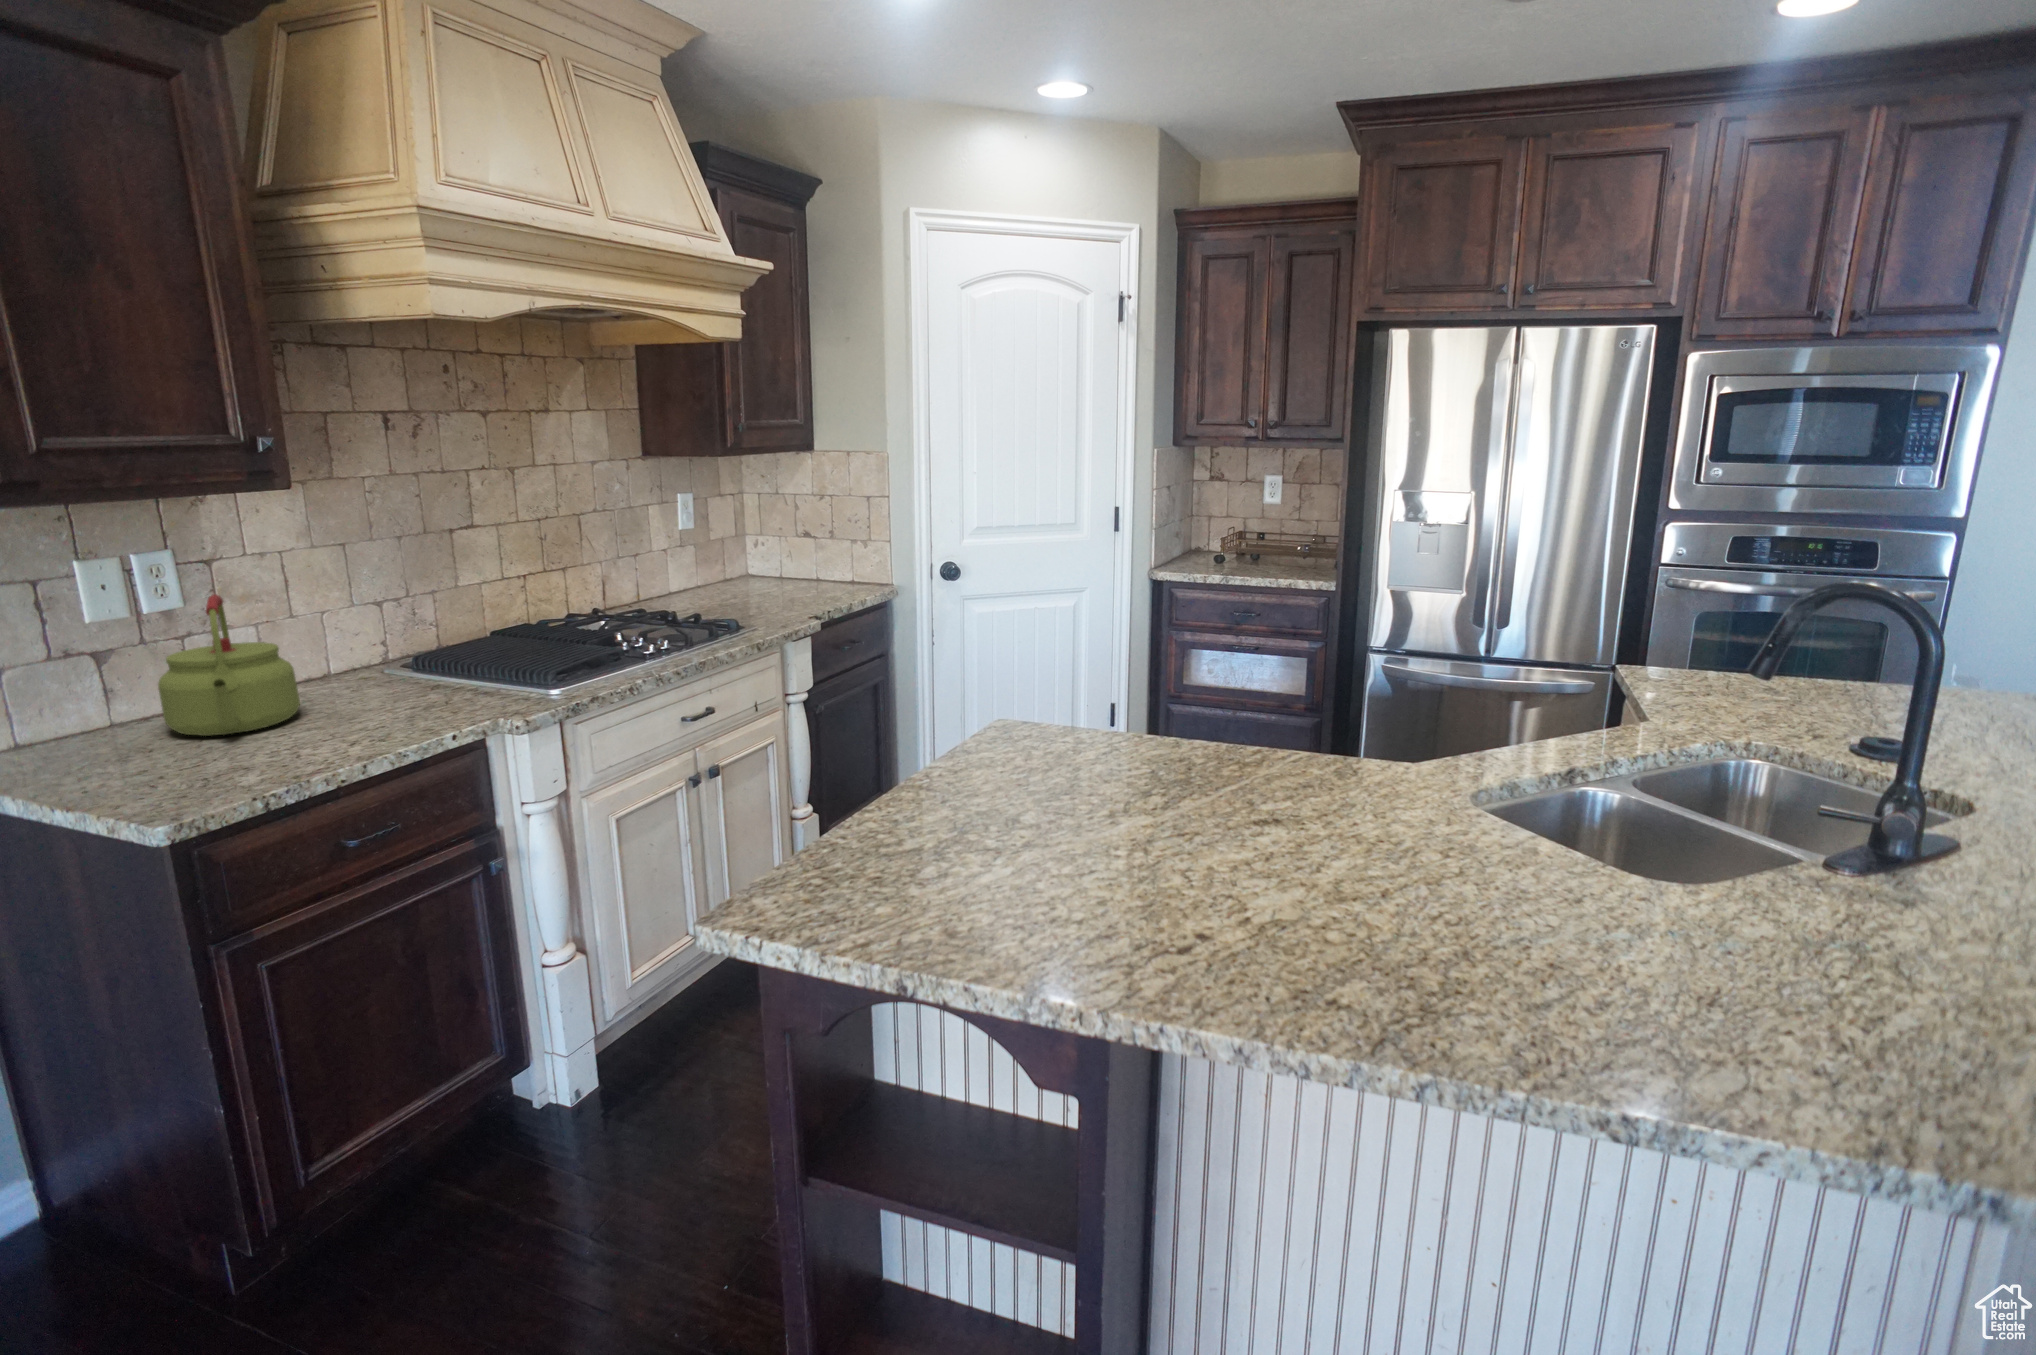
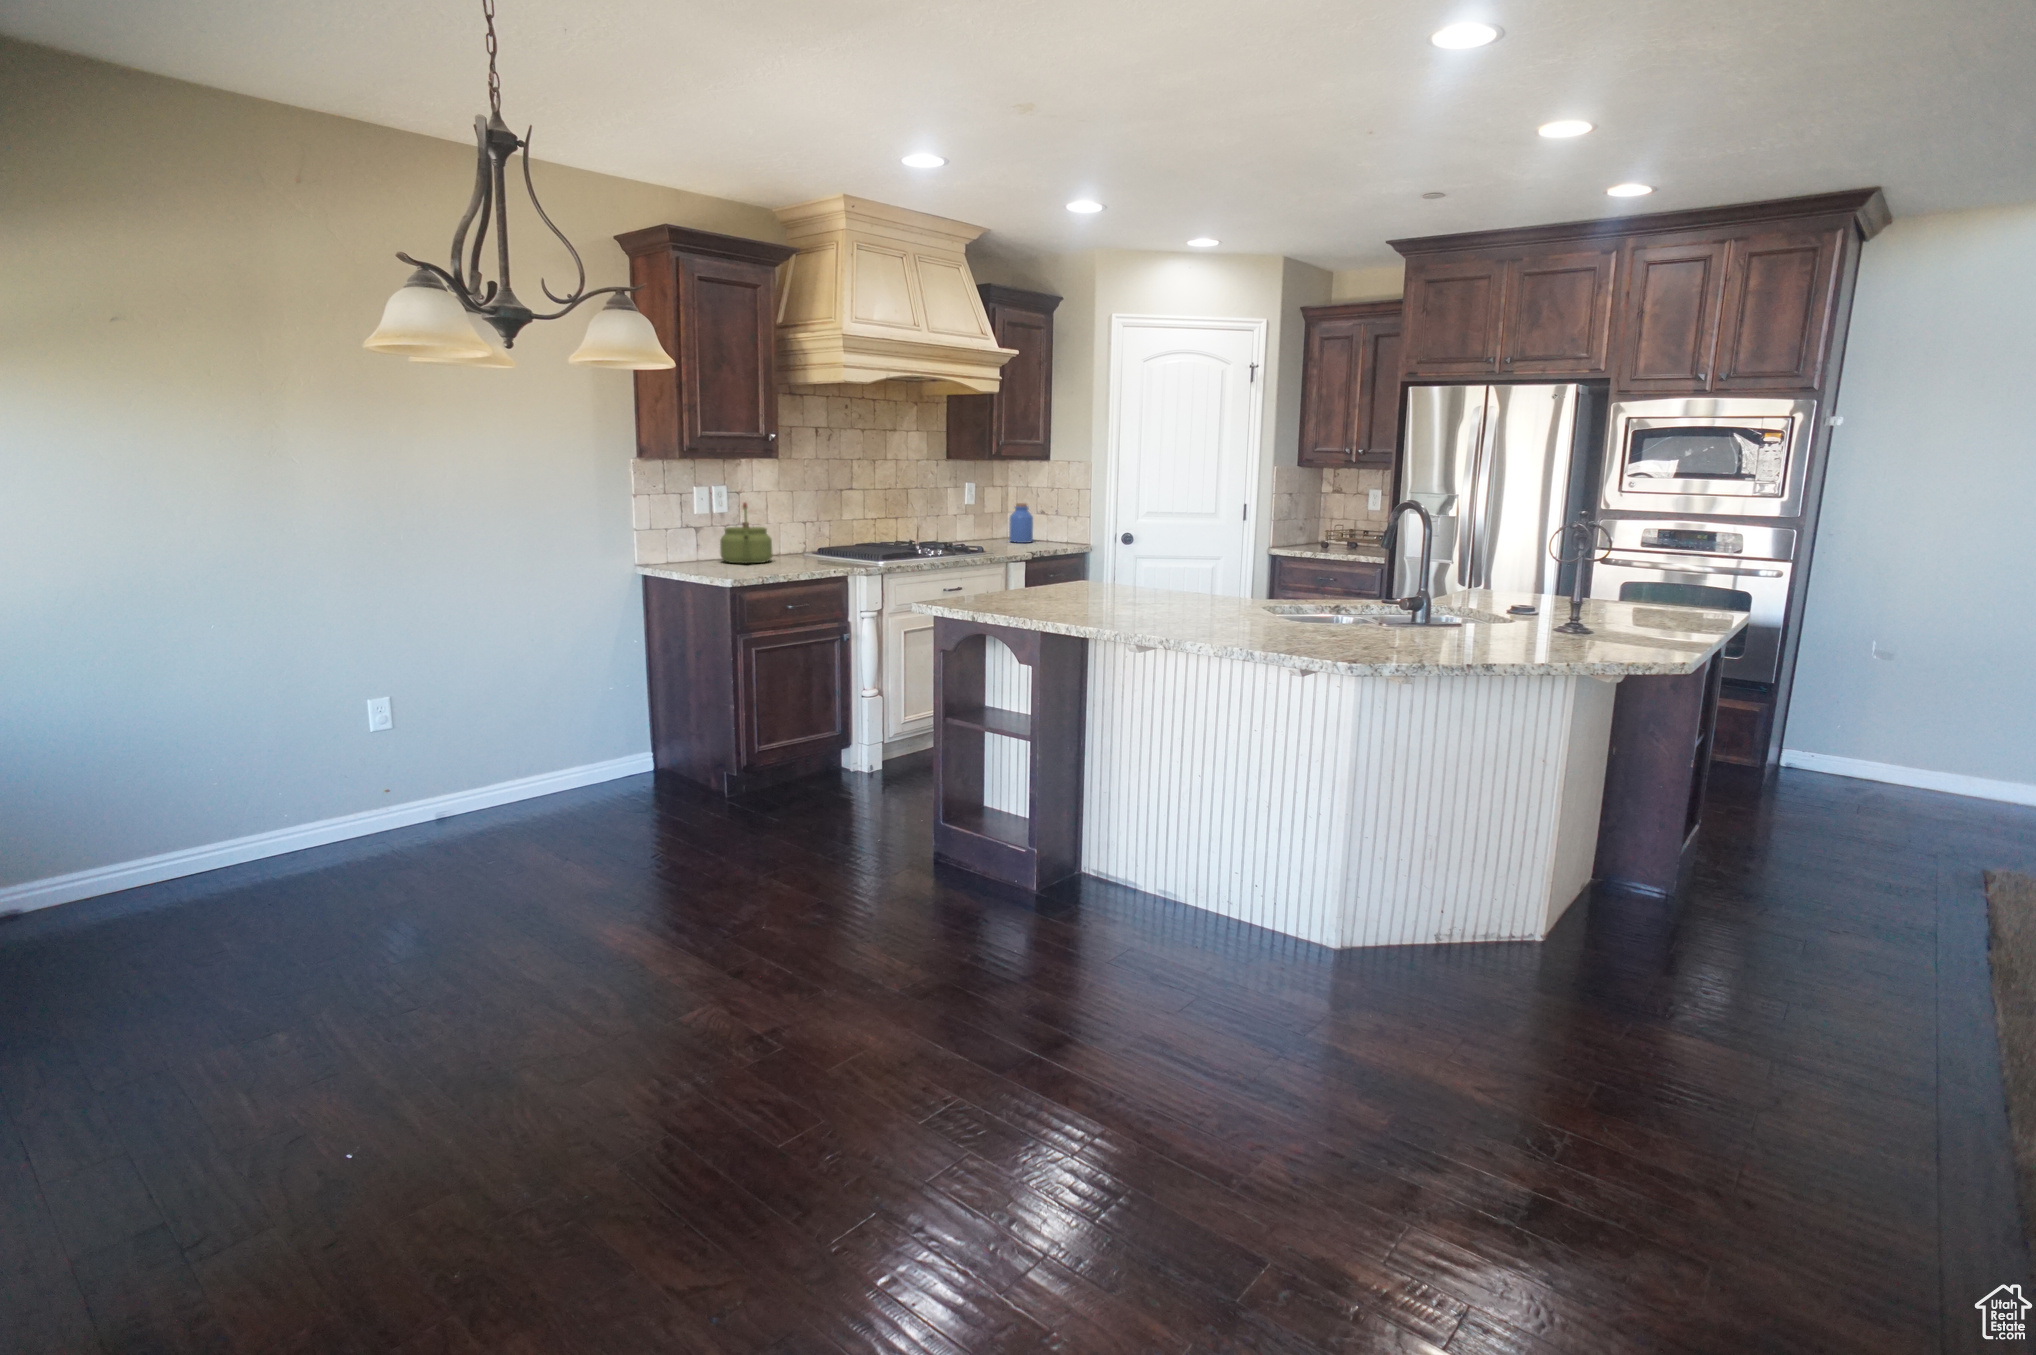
jar: none [764,527,806,593] -> present [1009,503,1033,543]

